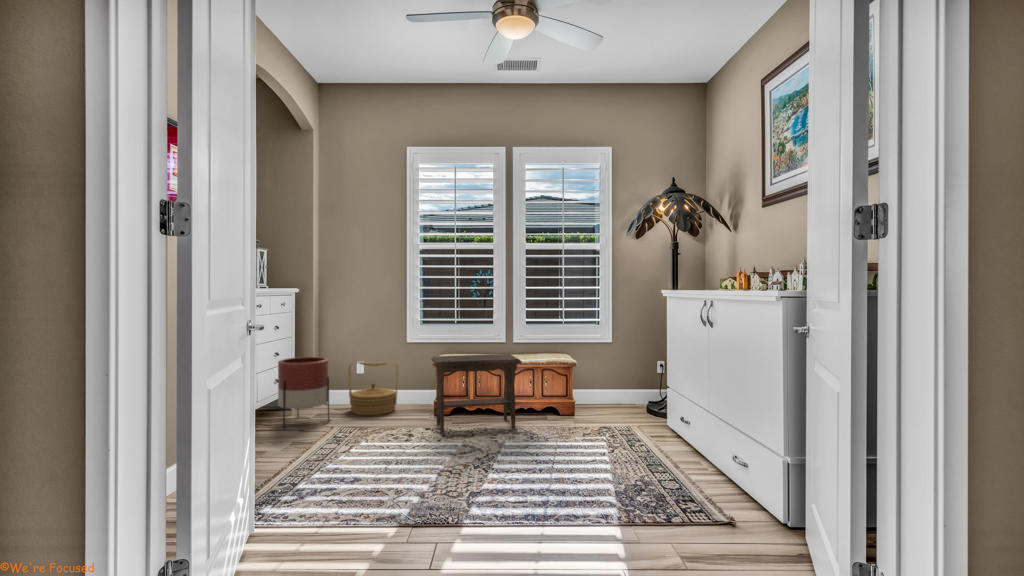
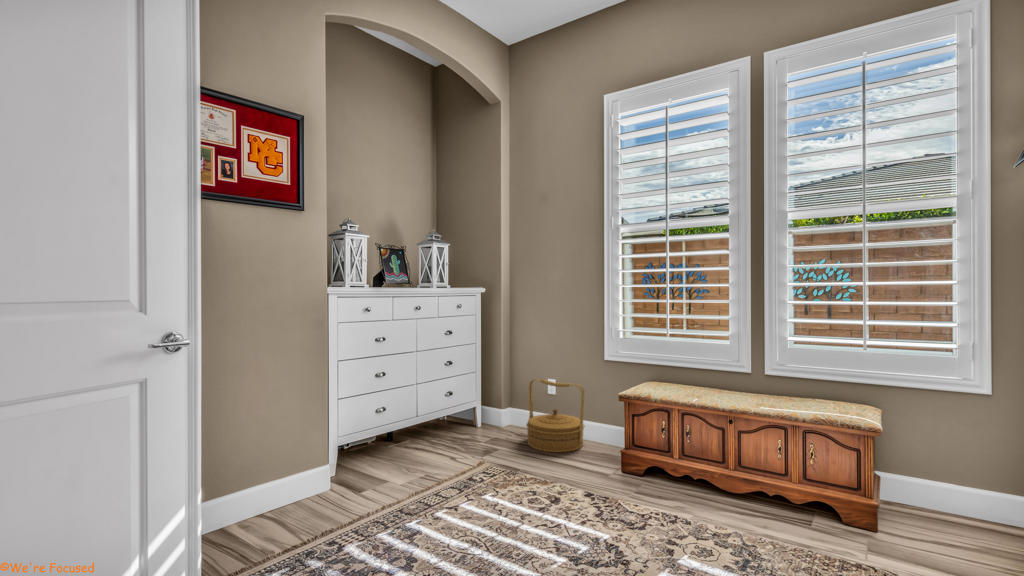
footstool: present [431,354,522,433] -> none [584,385,736,534]
planter: present [278,357,329,429] -> none [435,367,491,453]

